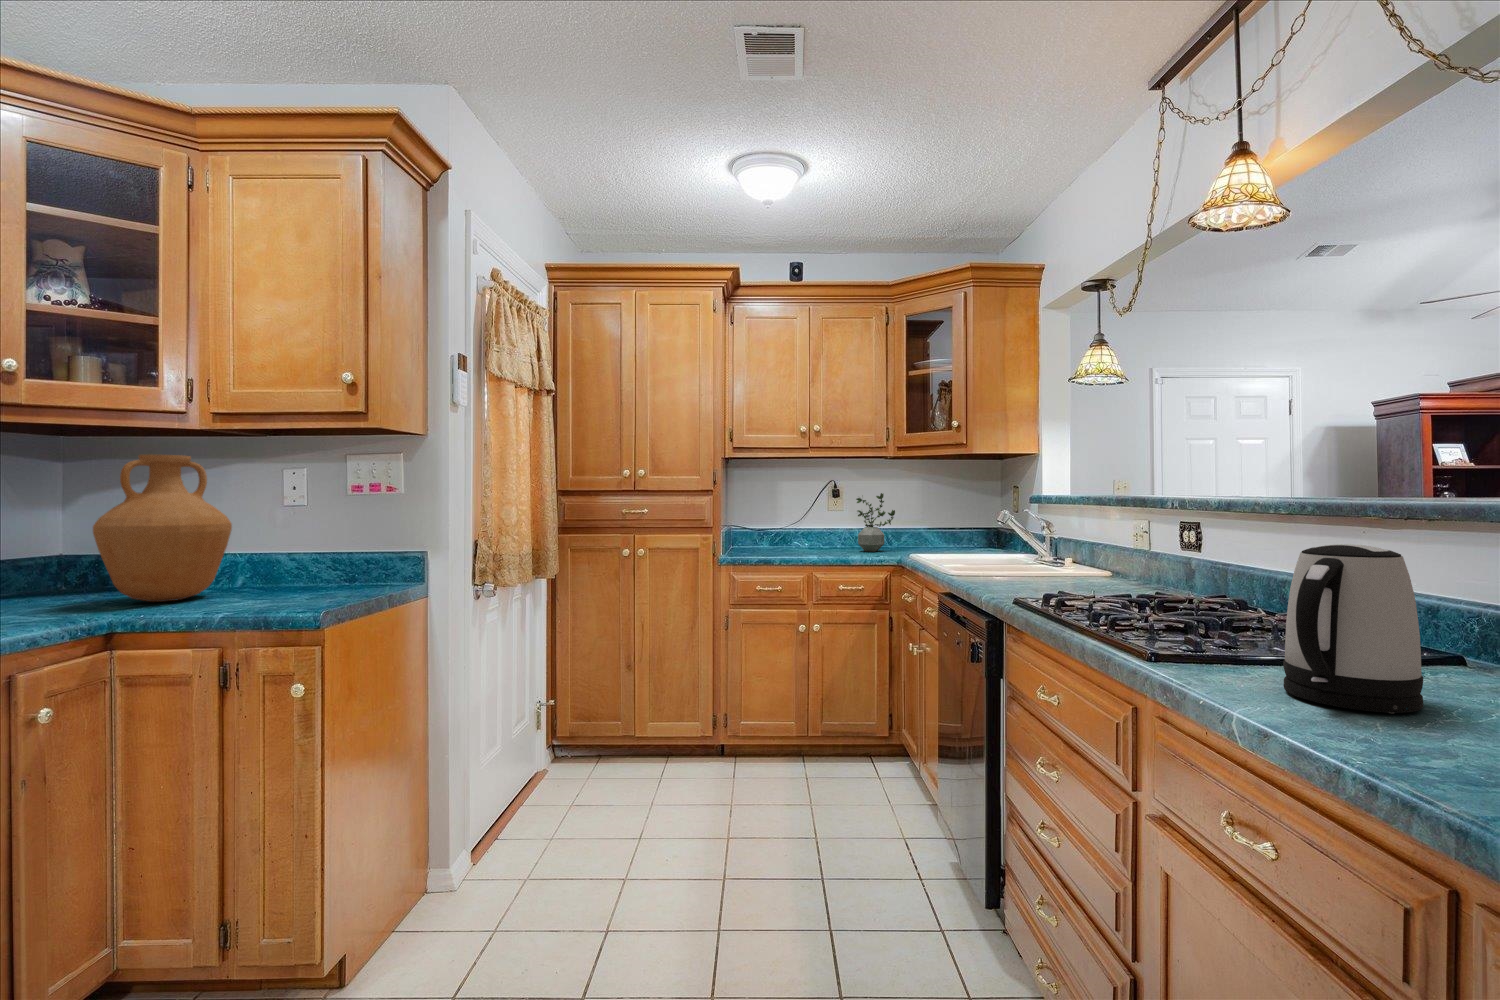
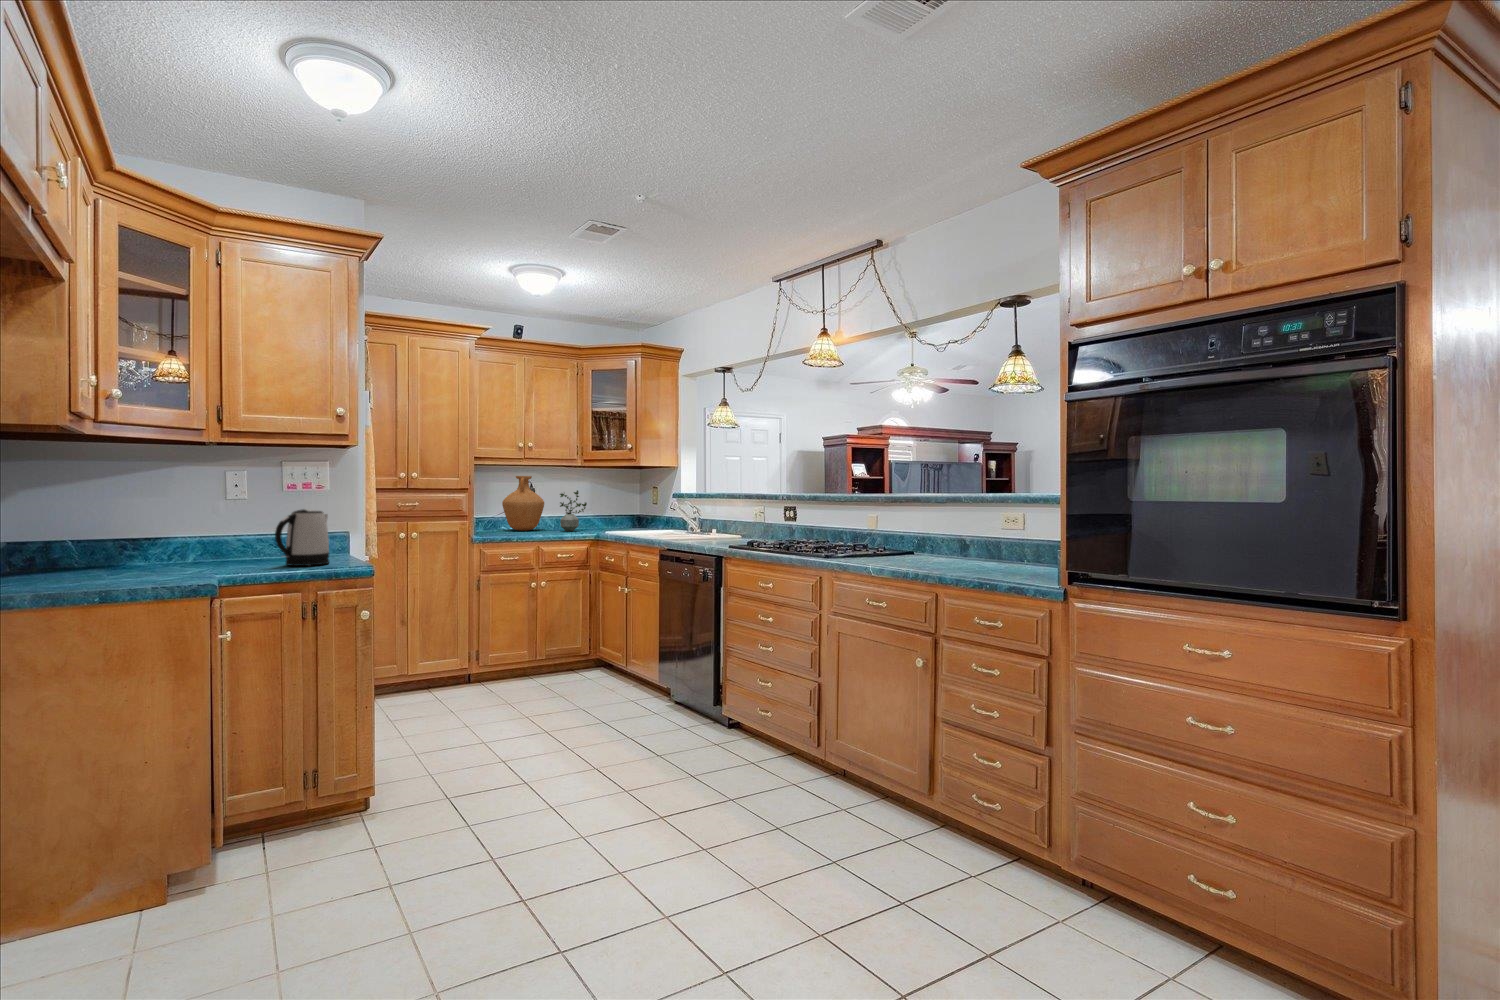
vase: present [93,454,232,602] -> present [502,476,544,531]
kettle: present [1283,544,1423,713] -> present [275,509,329,566]

